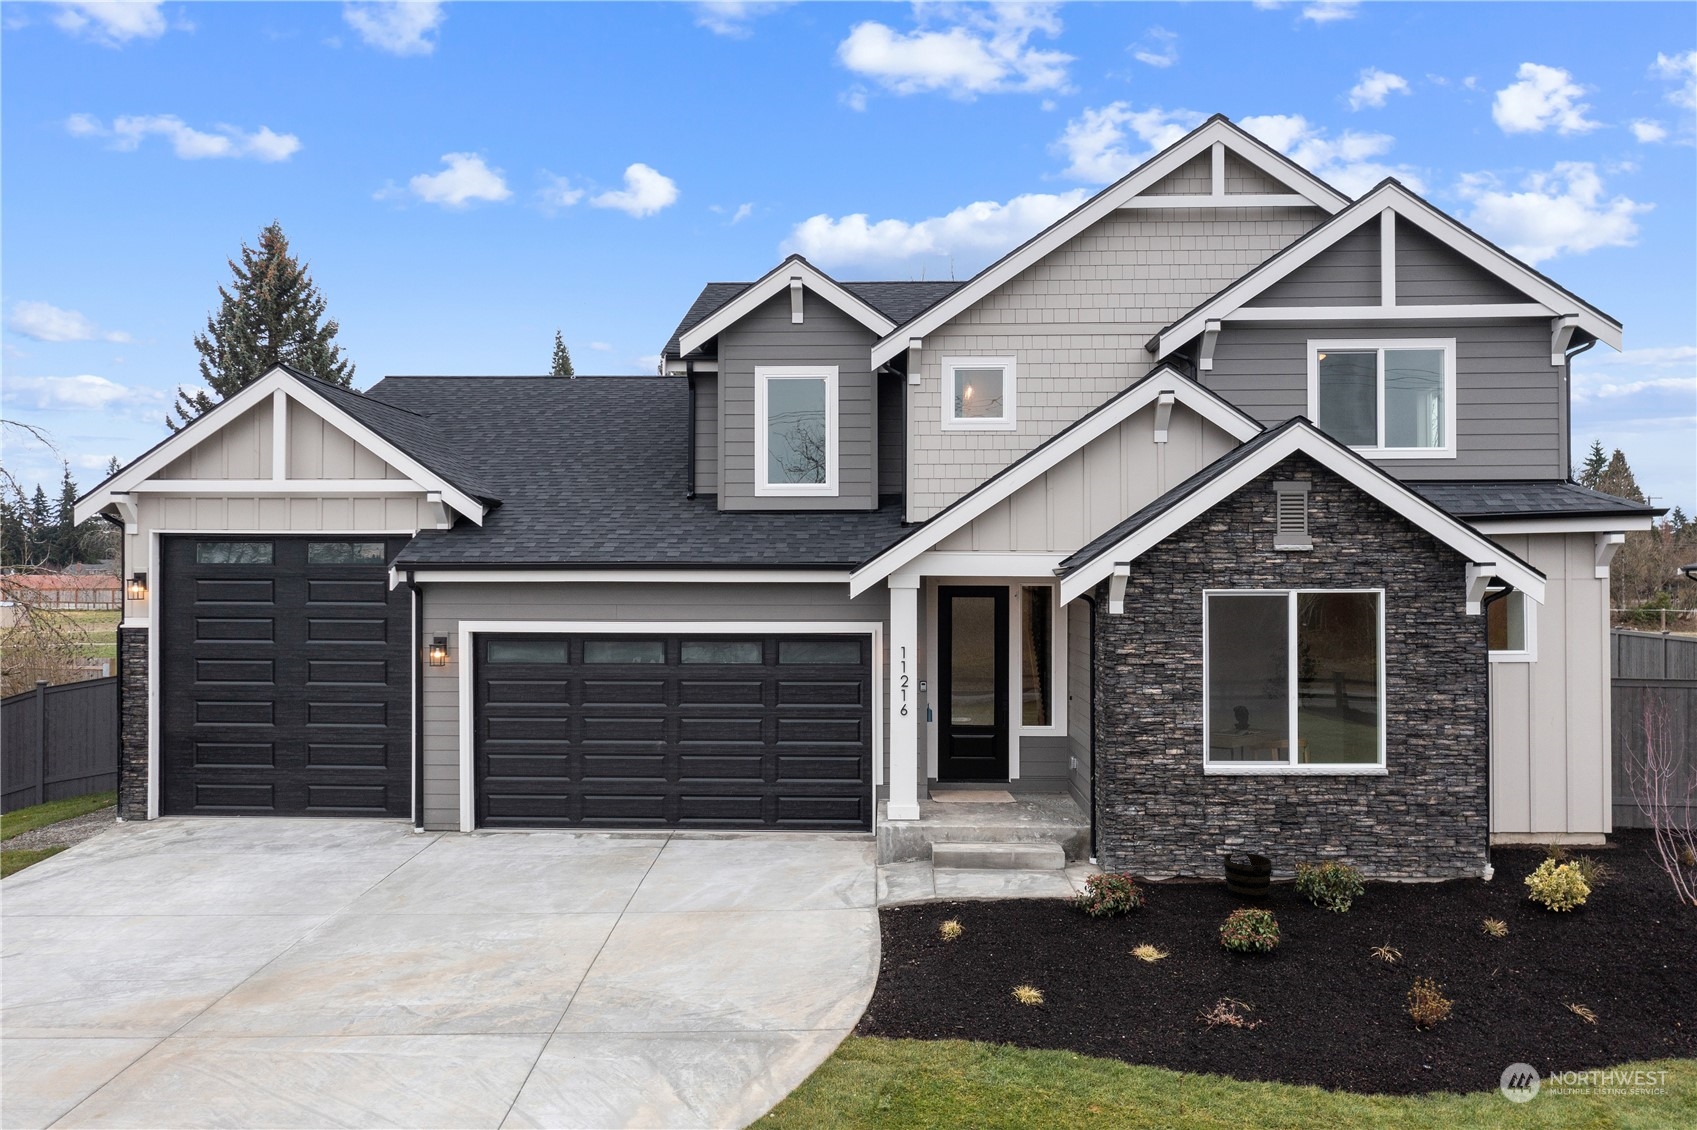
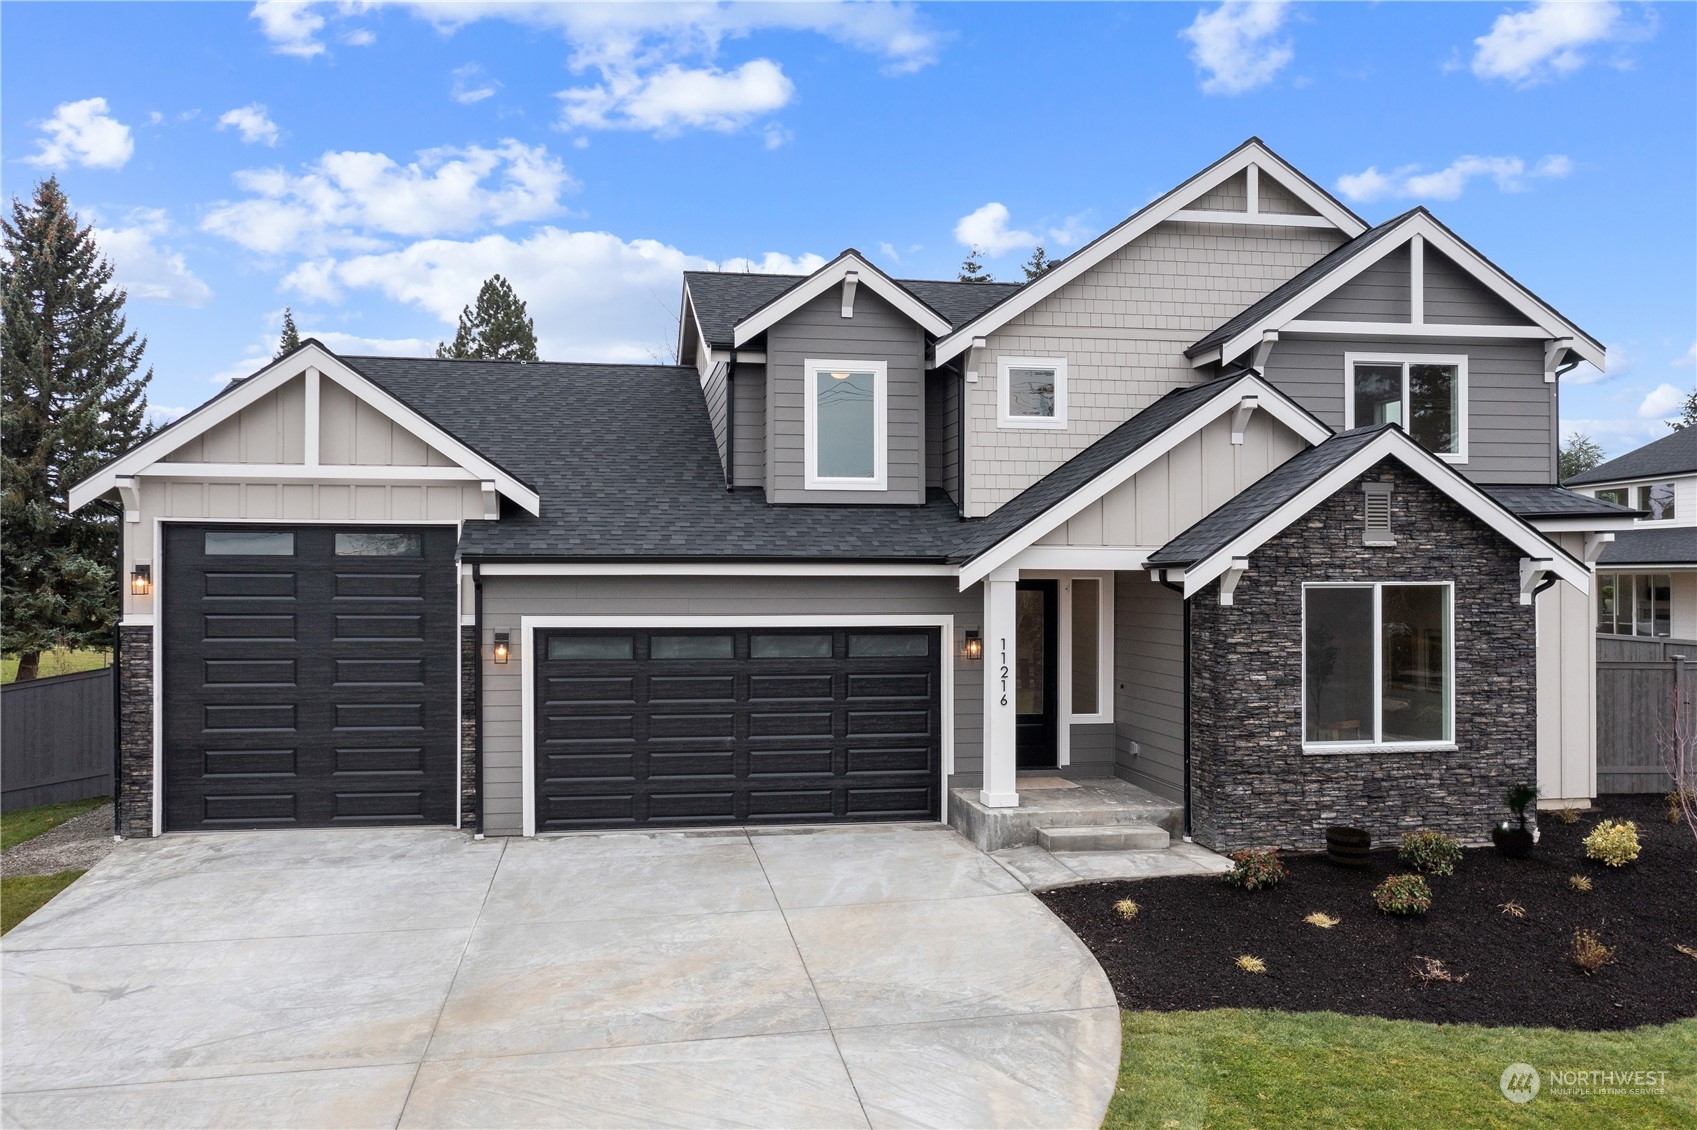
potted tree: none [1426,803,1487,894] -> present [1491,780,1541,856]

